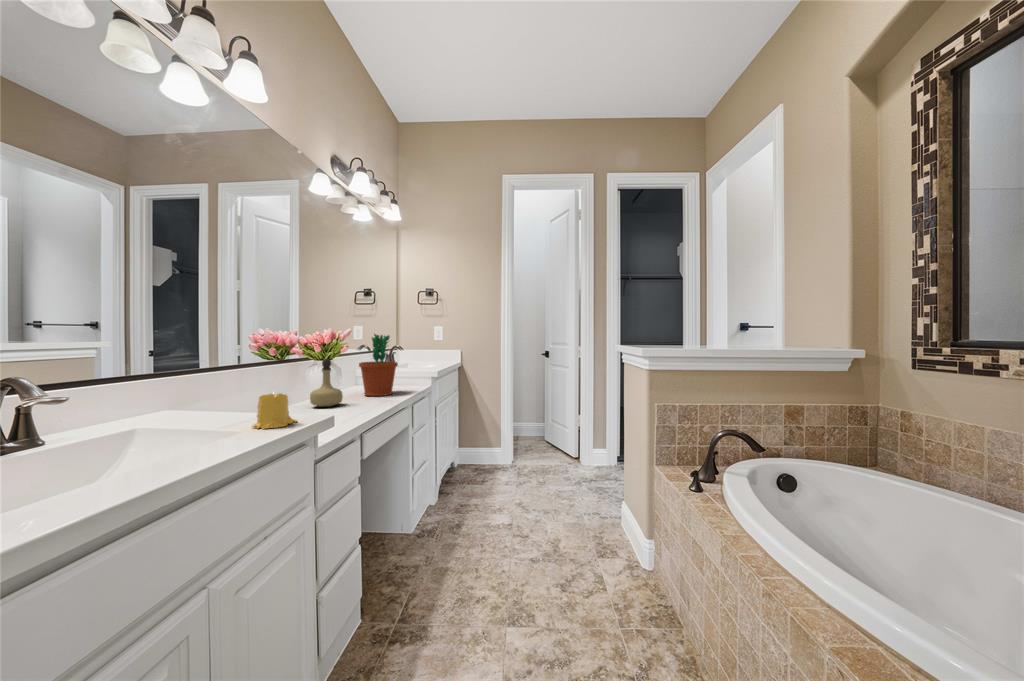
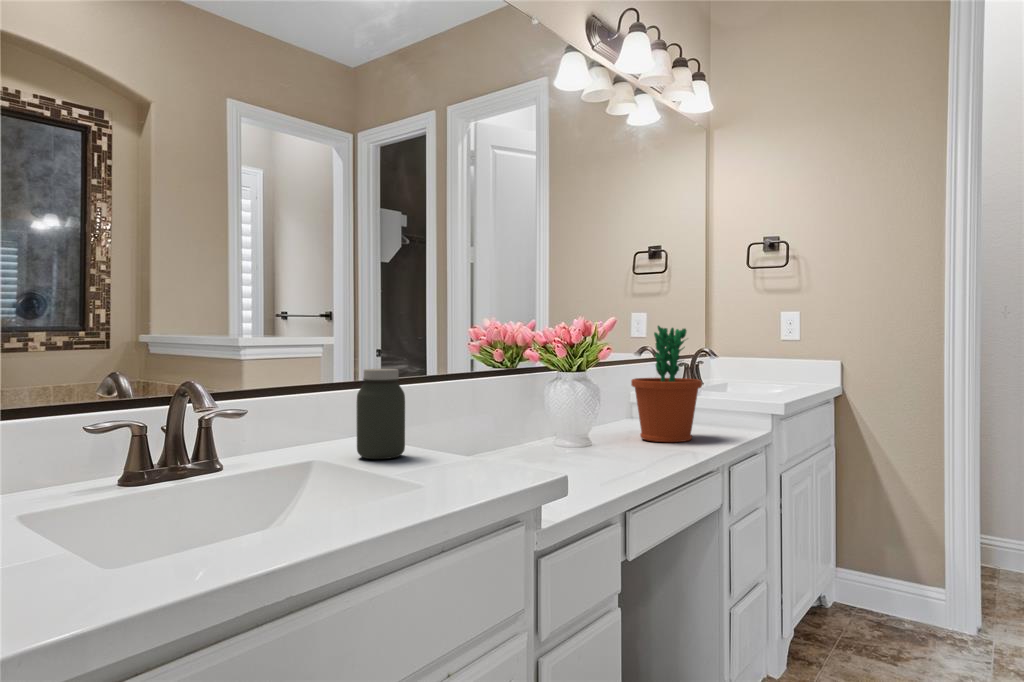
perfume bottle: present [310,358,343,407] -> none [548,369,600,454]
jar: none [179,362,218,420] -> present [357,369,405,459]
candle: present [252,393,298,429] -> none [436,421,506,486]

